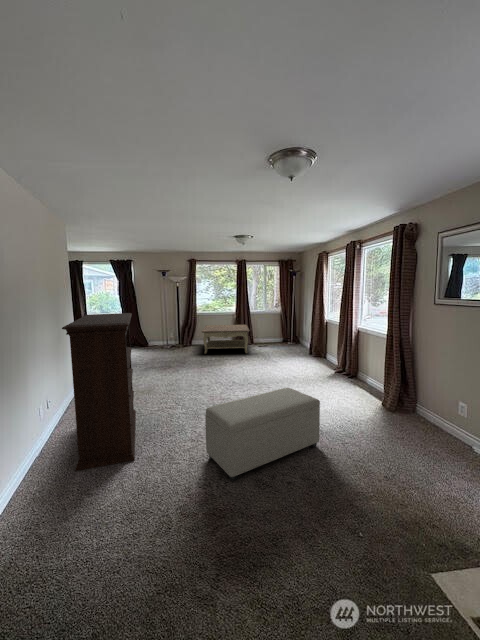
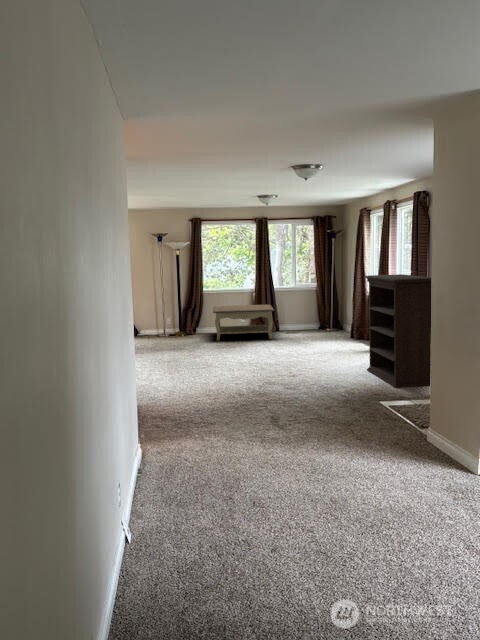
bookshelf: present [62,313,136,471] -> present [365,274,431,388]
ottoman: present [205,388,320,481] -> none [245,341,336,396]

